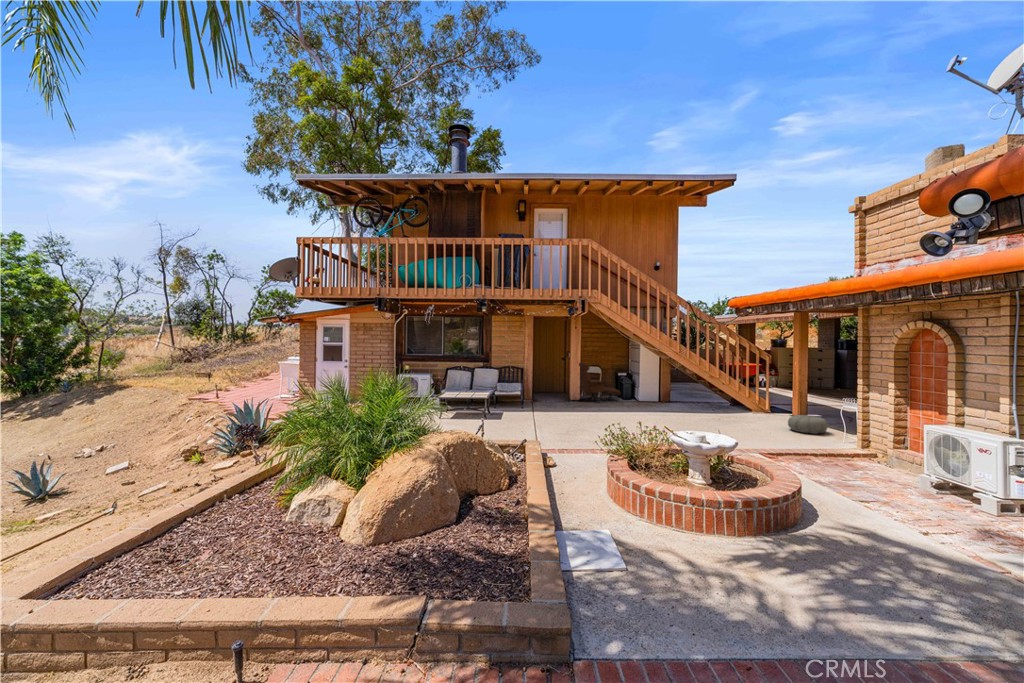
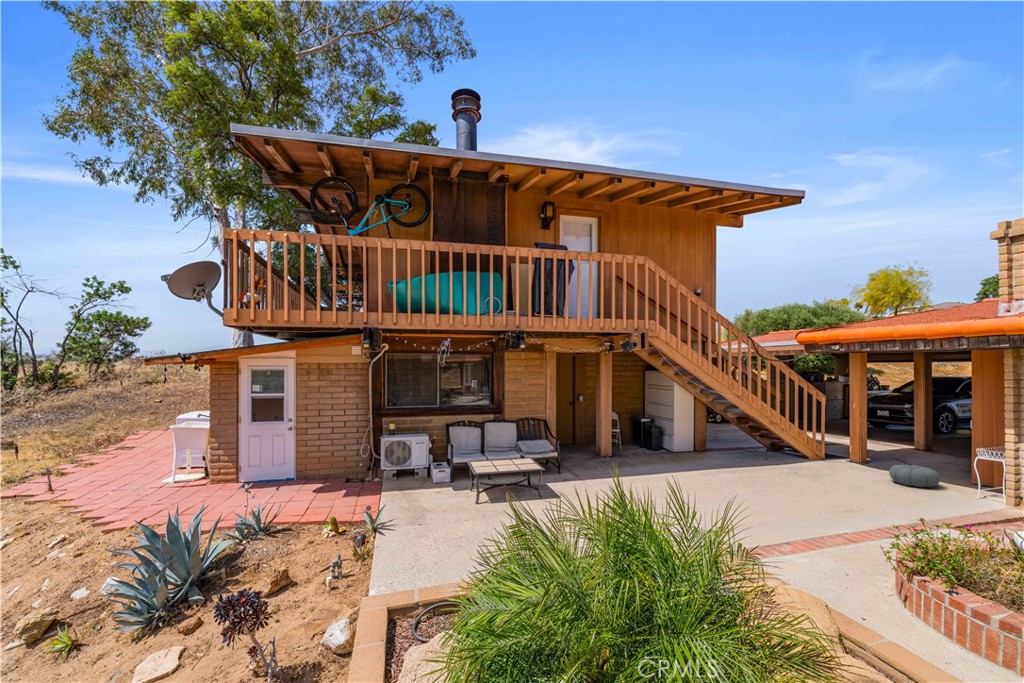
lounge chair: present [577,362,621,402] -> none [601,408,652,457]

